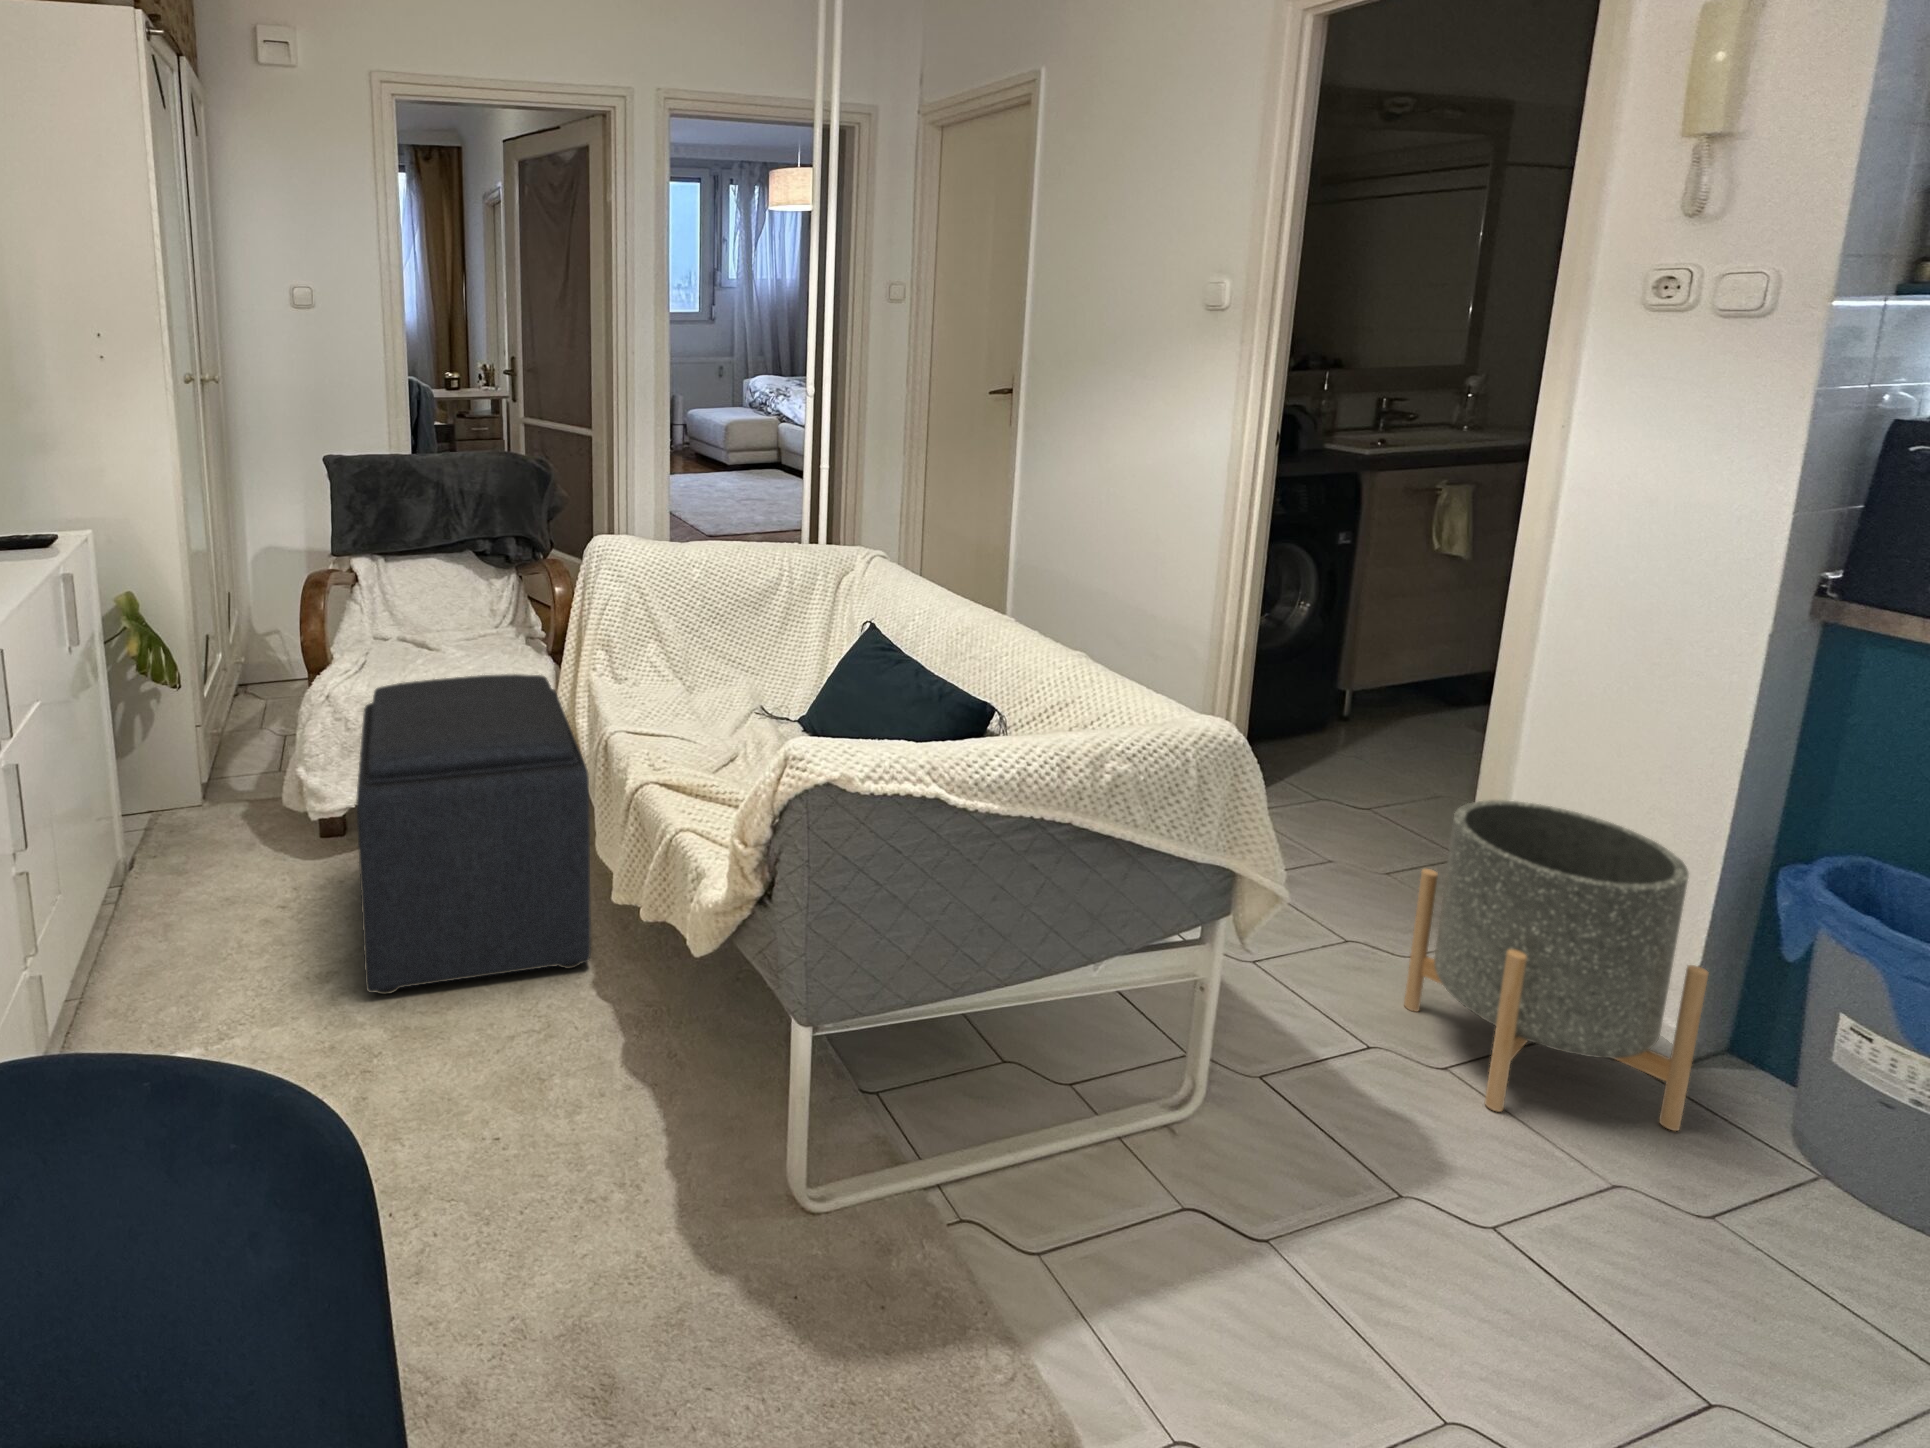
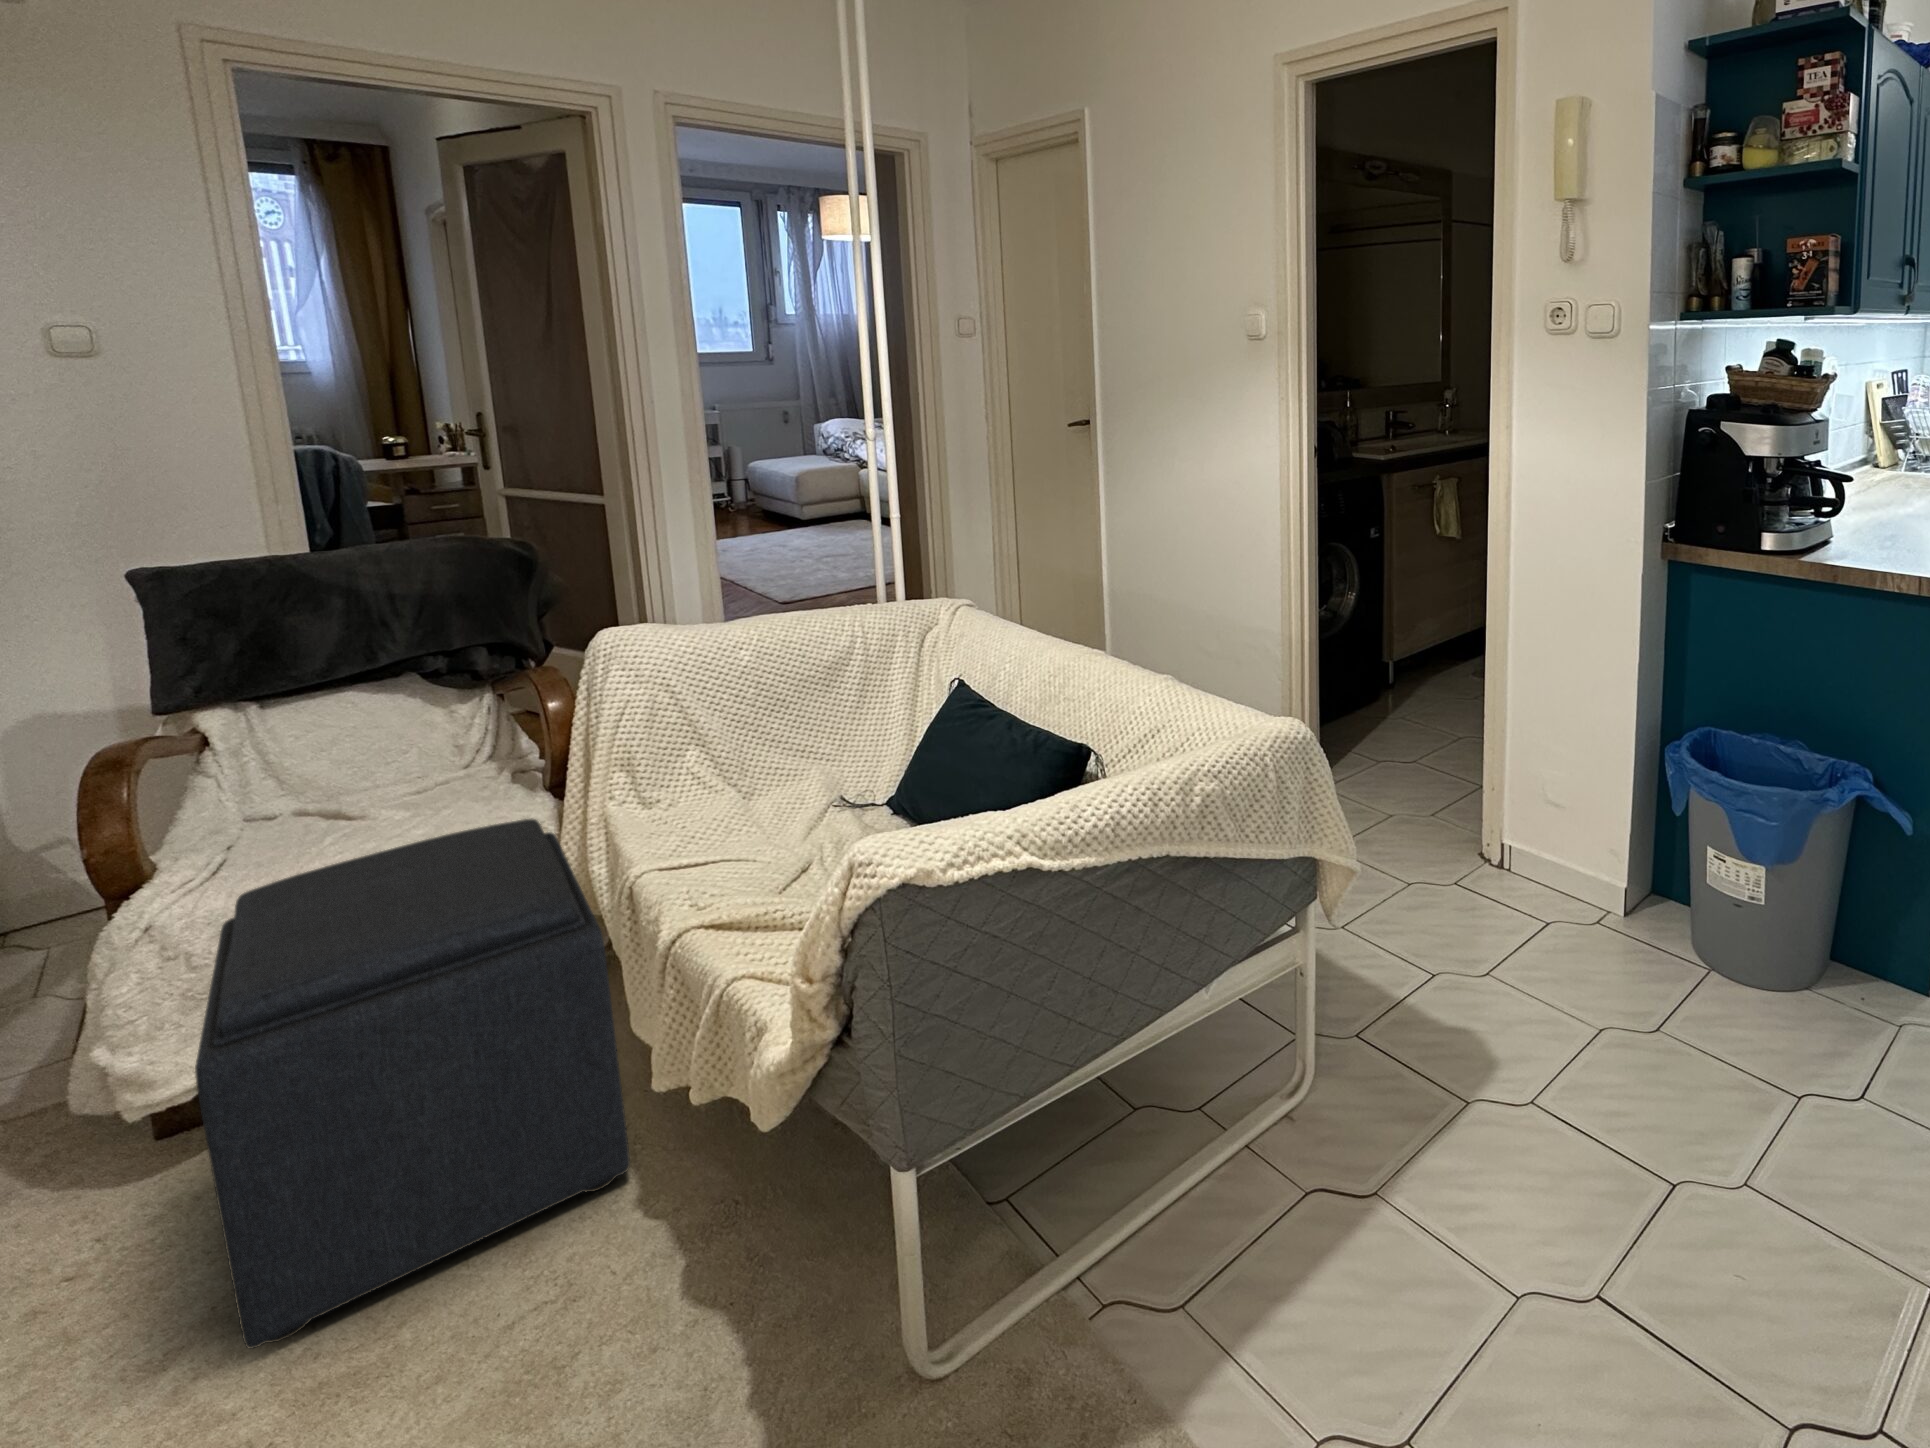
planter: present [1404,800,1709,1131] -> none [1453,734,1641,1000]

